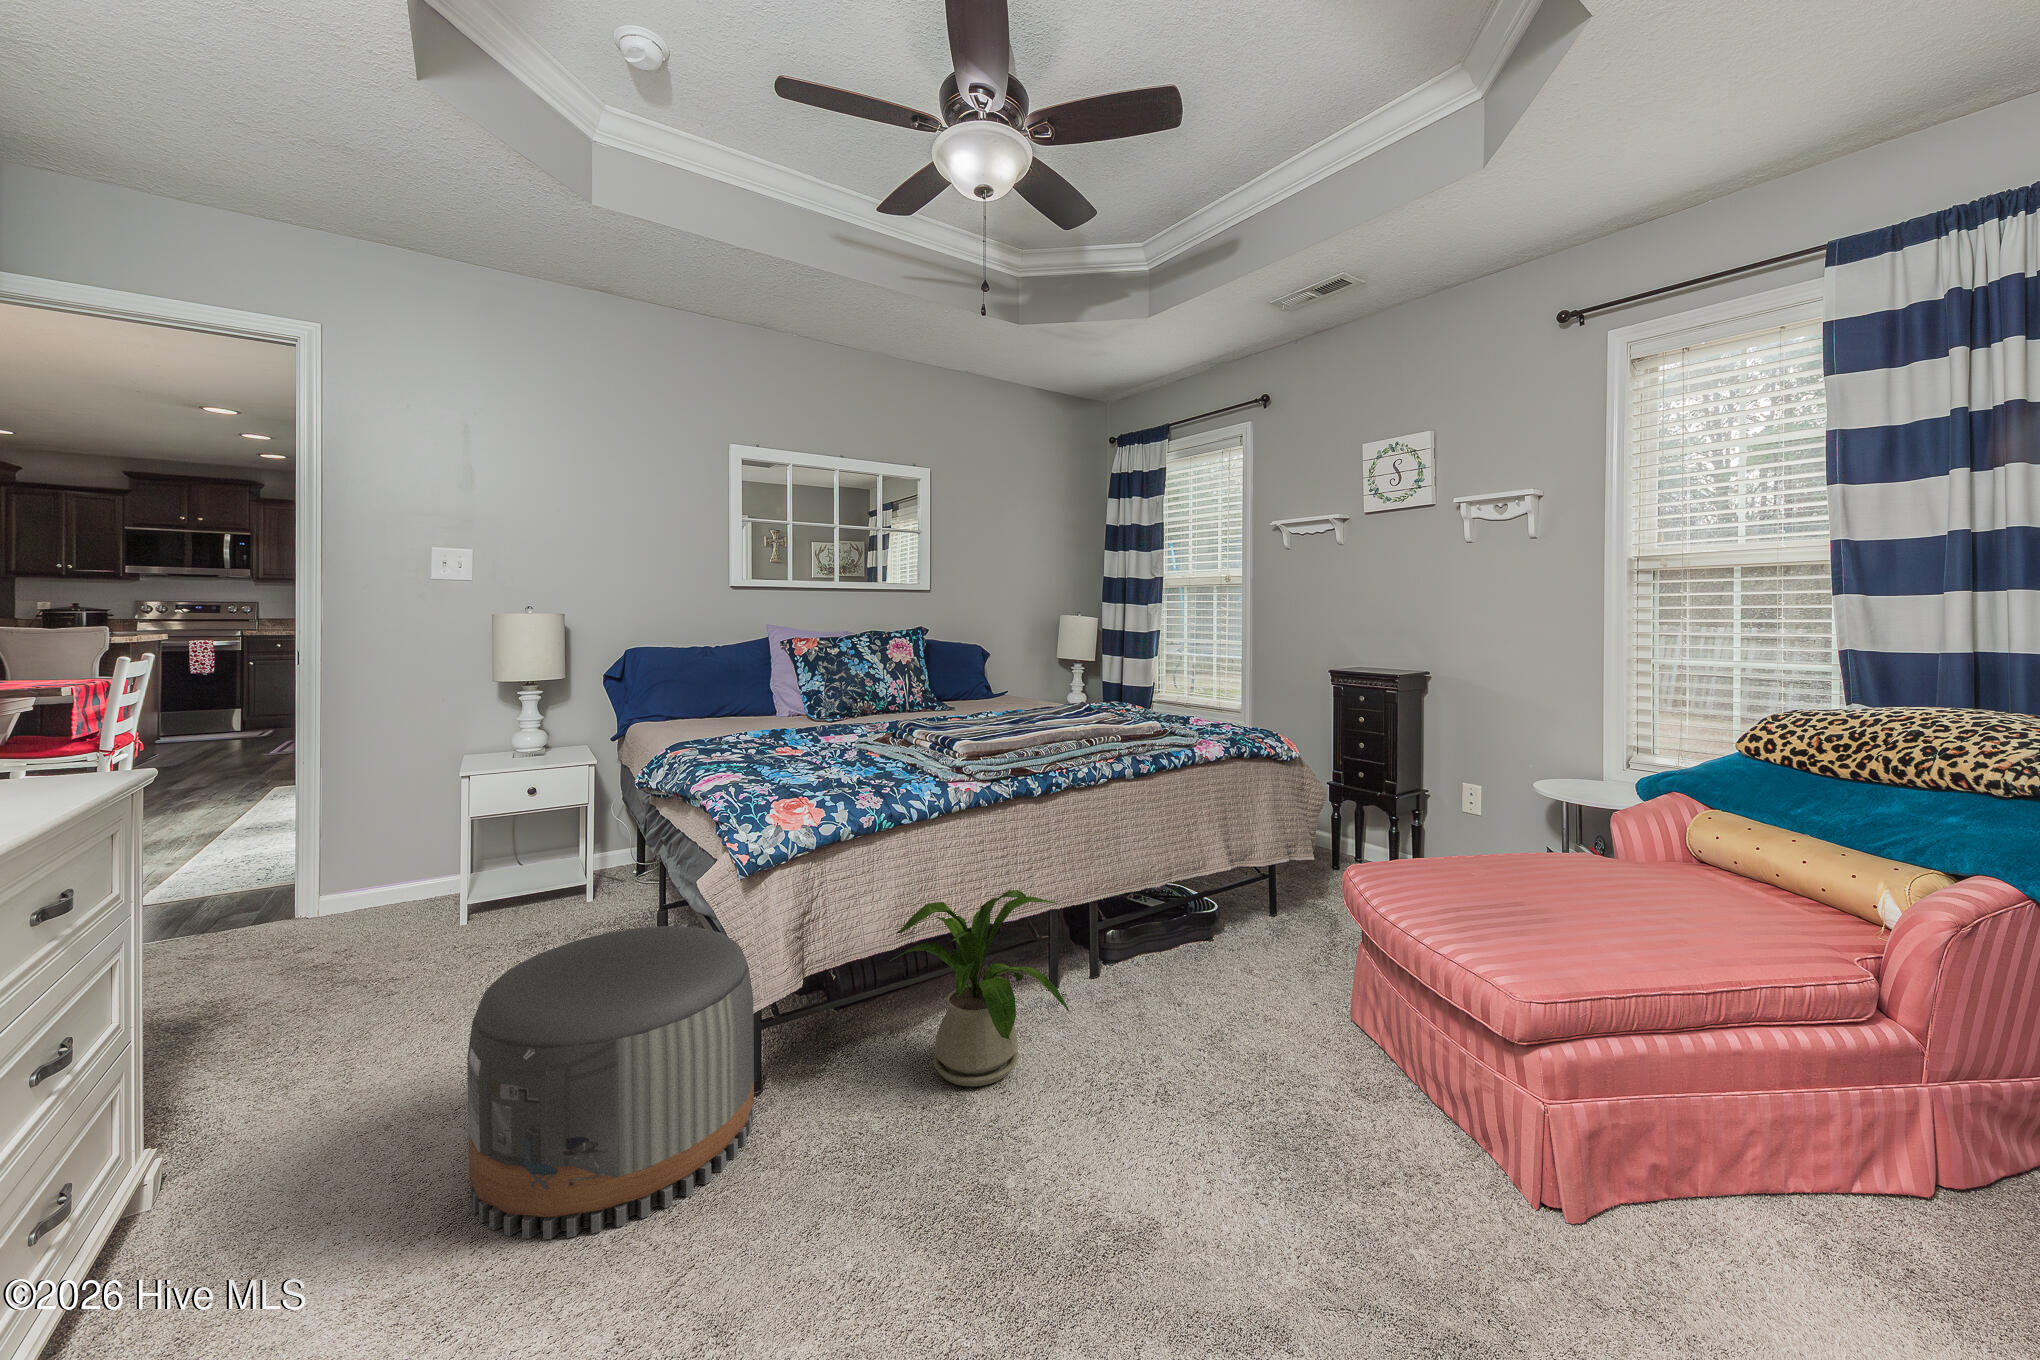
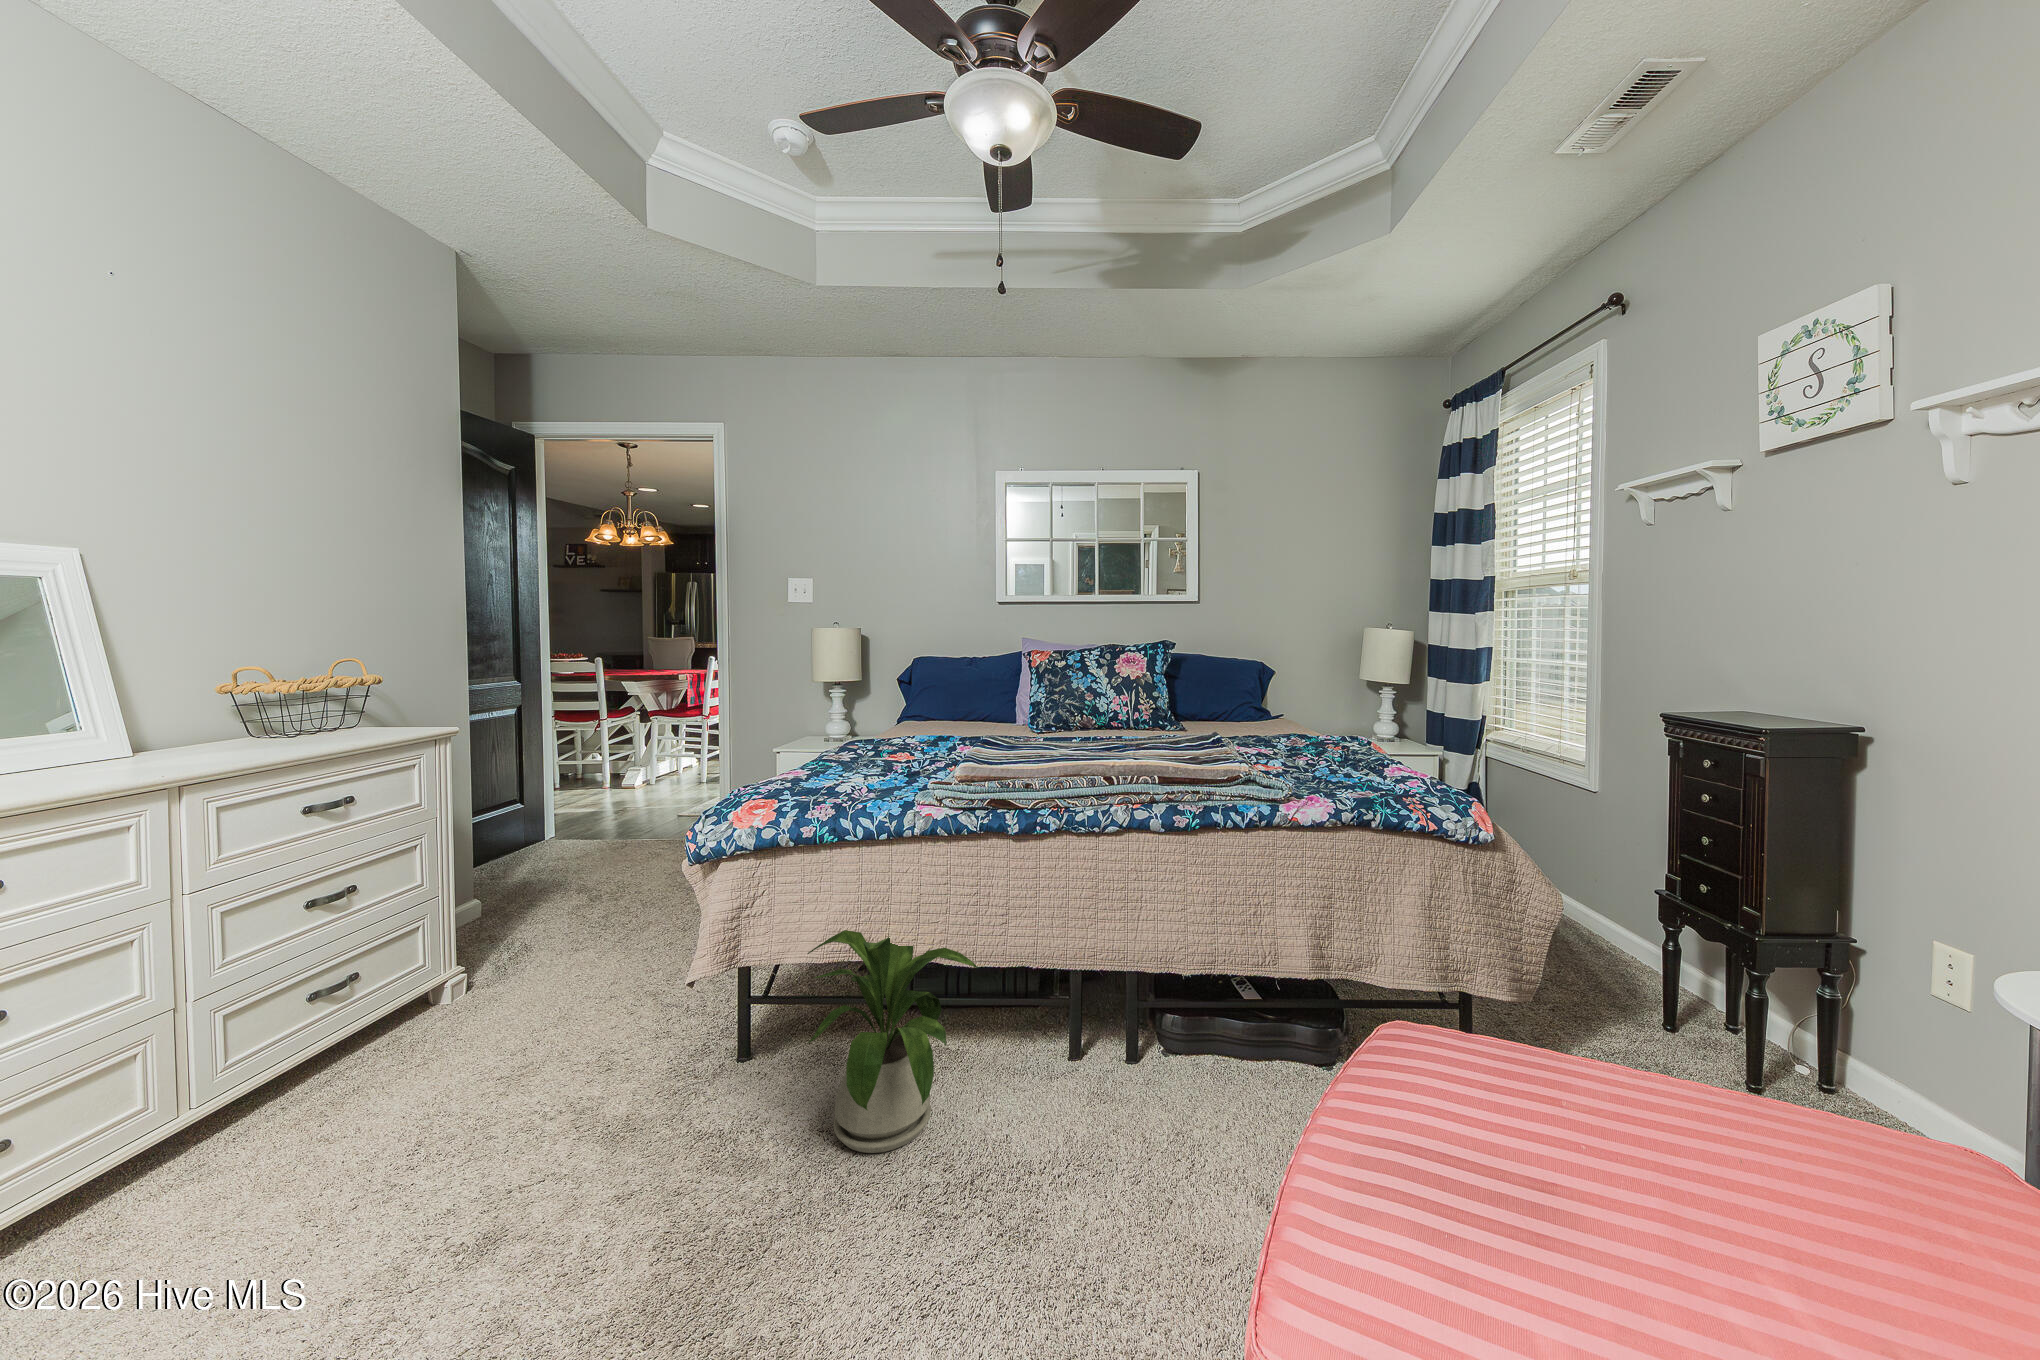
pouf: present [467,926,754,1239] -> none [470,892,718,1146]

